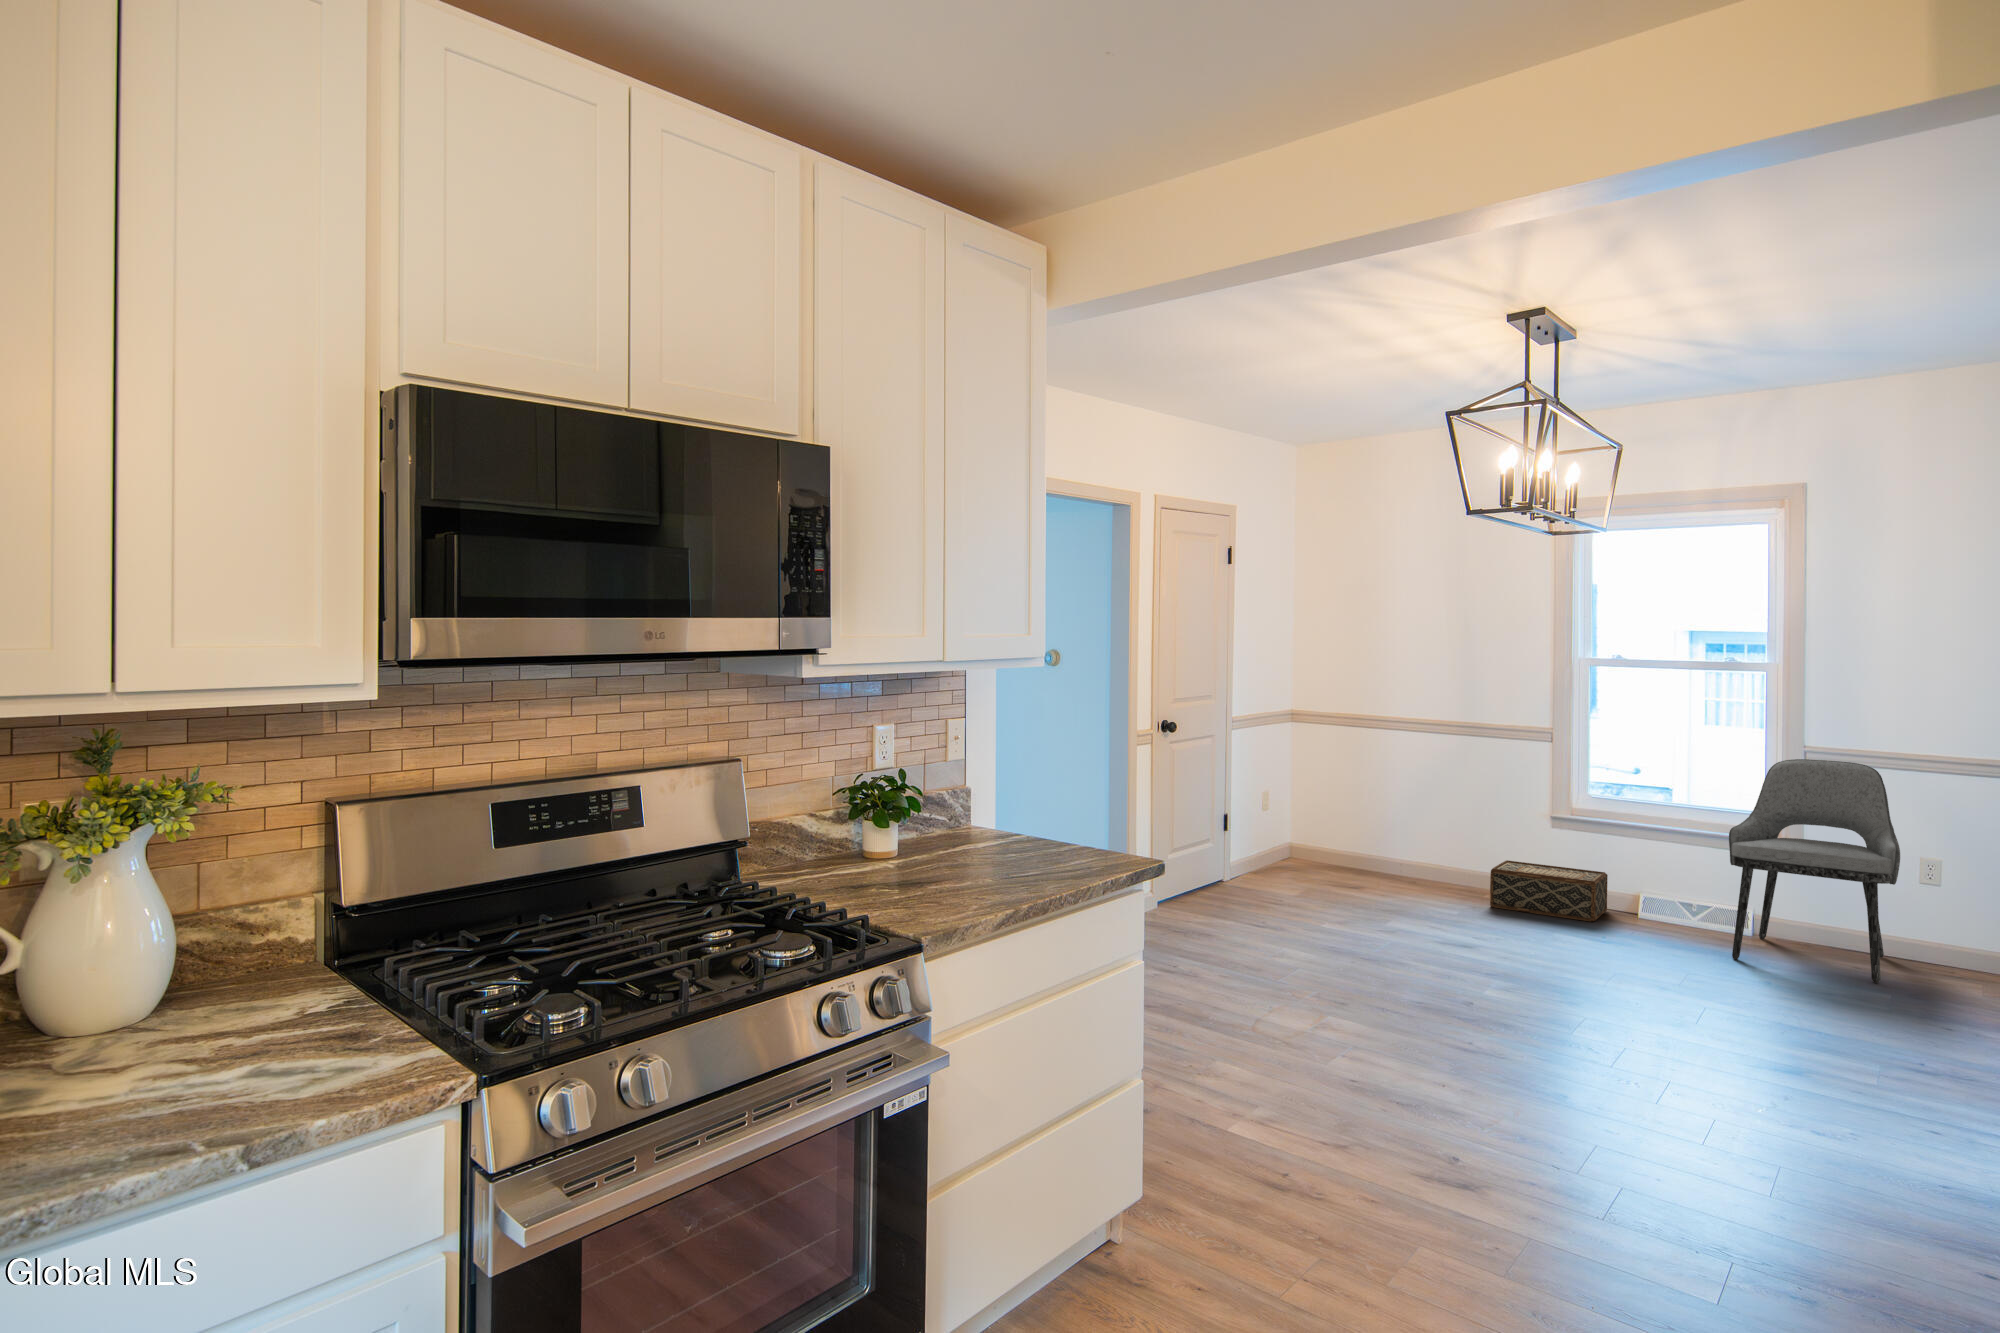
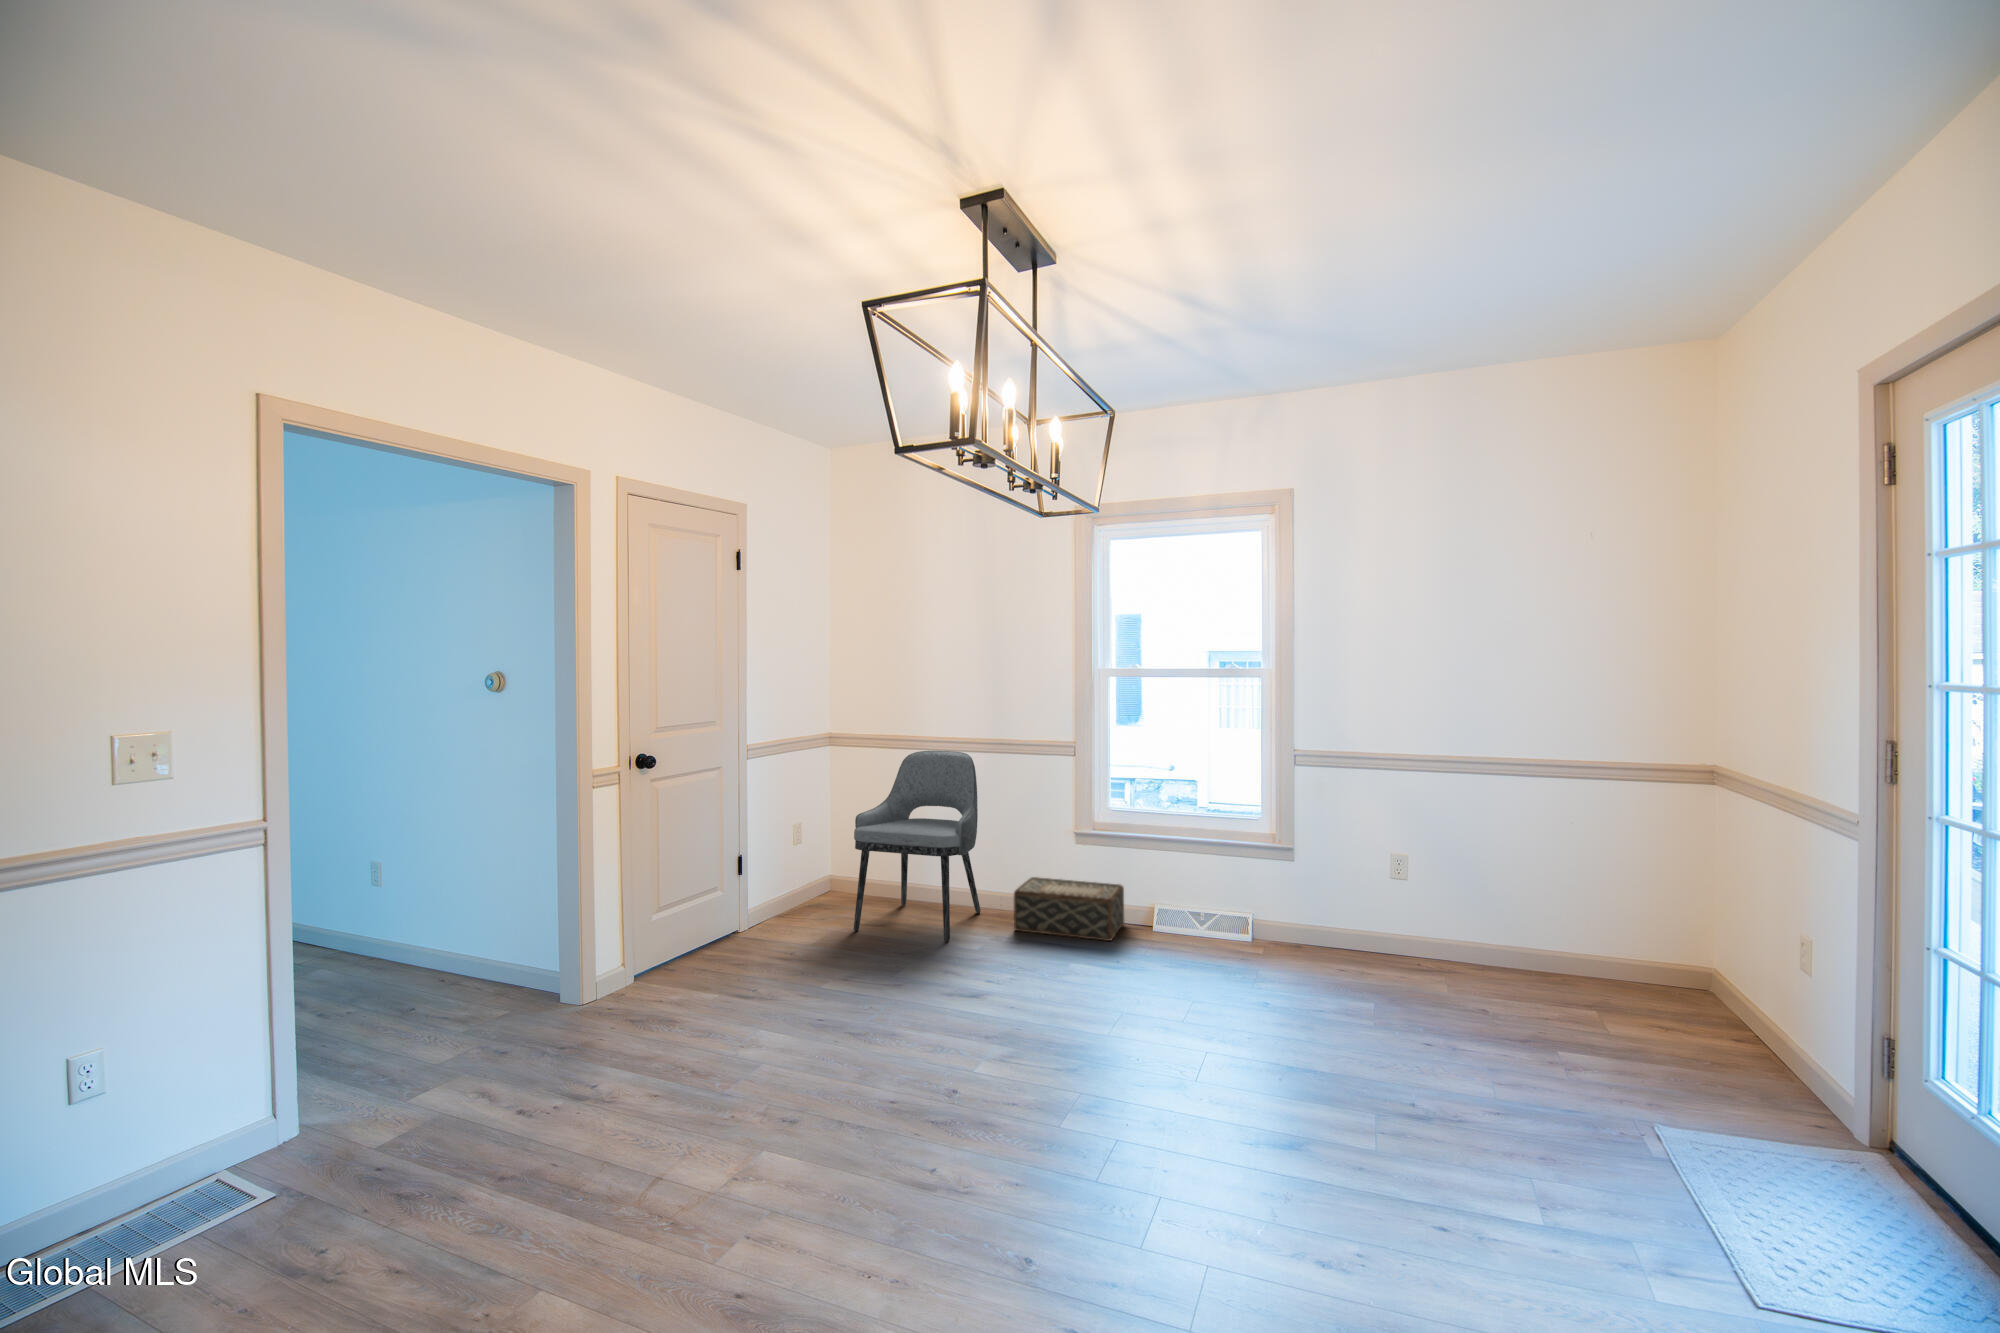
dining chair: present [1729,759,1900,983] -> present [854,751,981,942]

